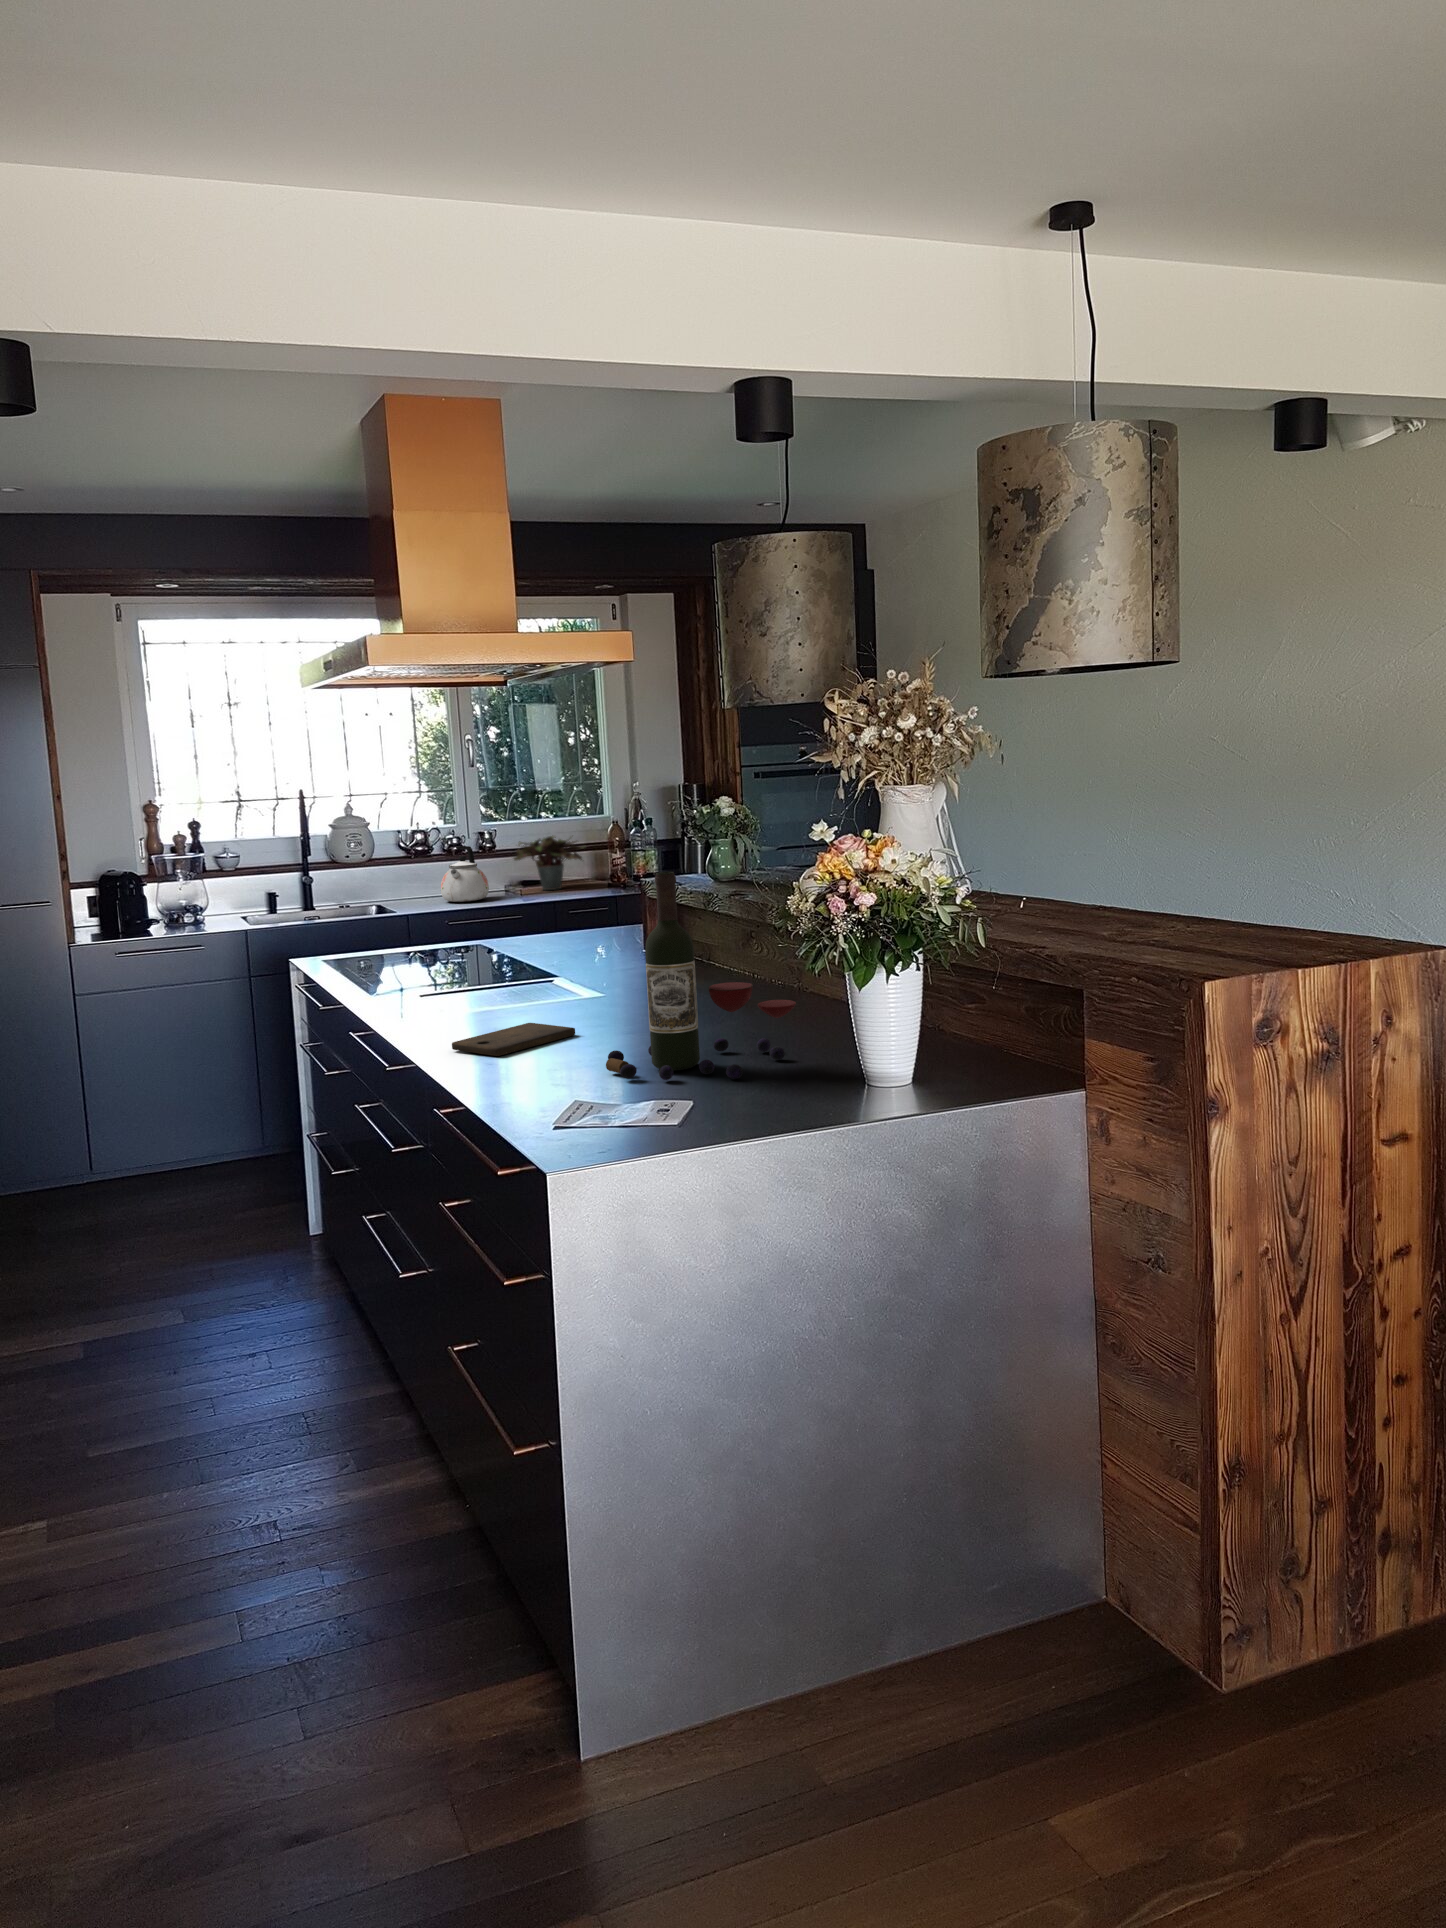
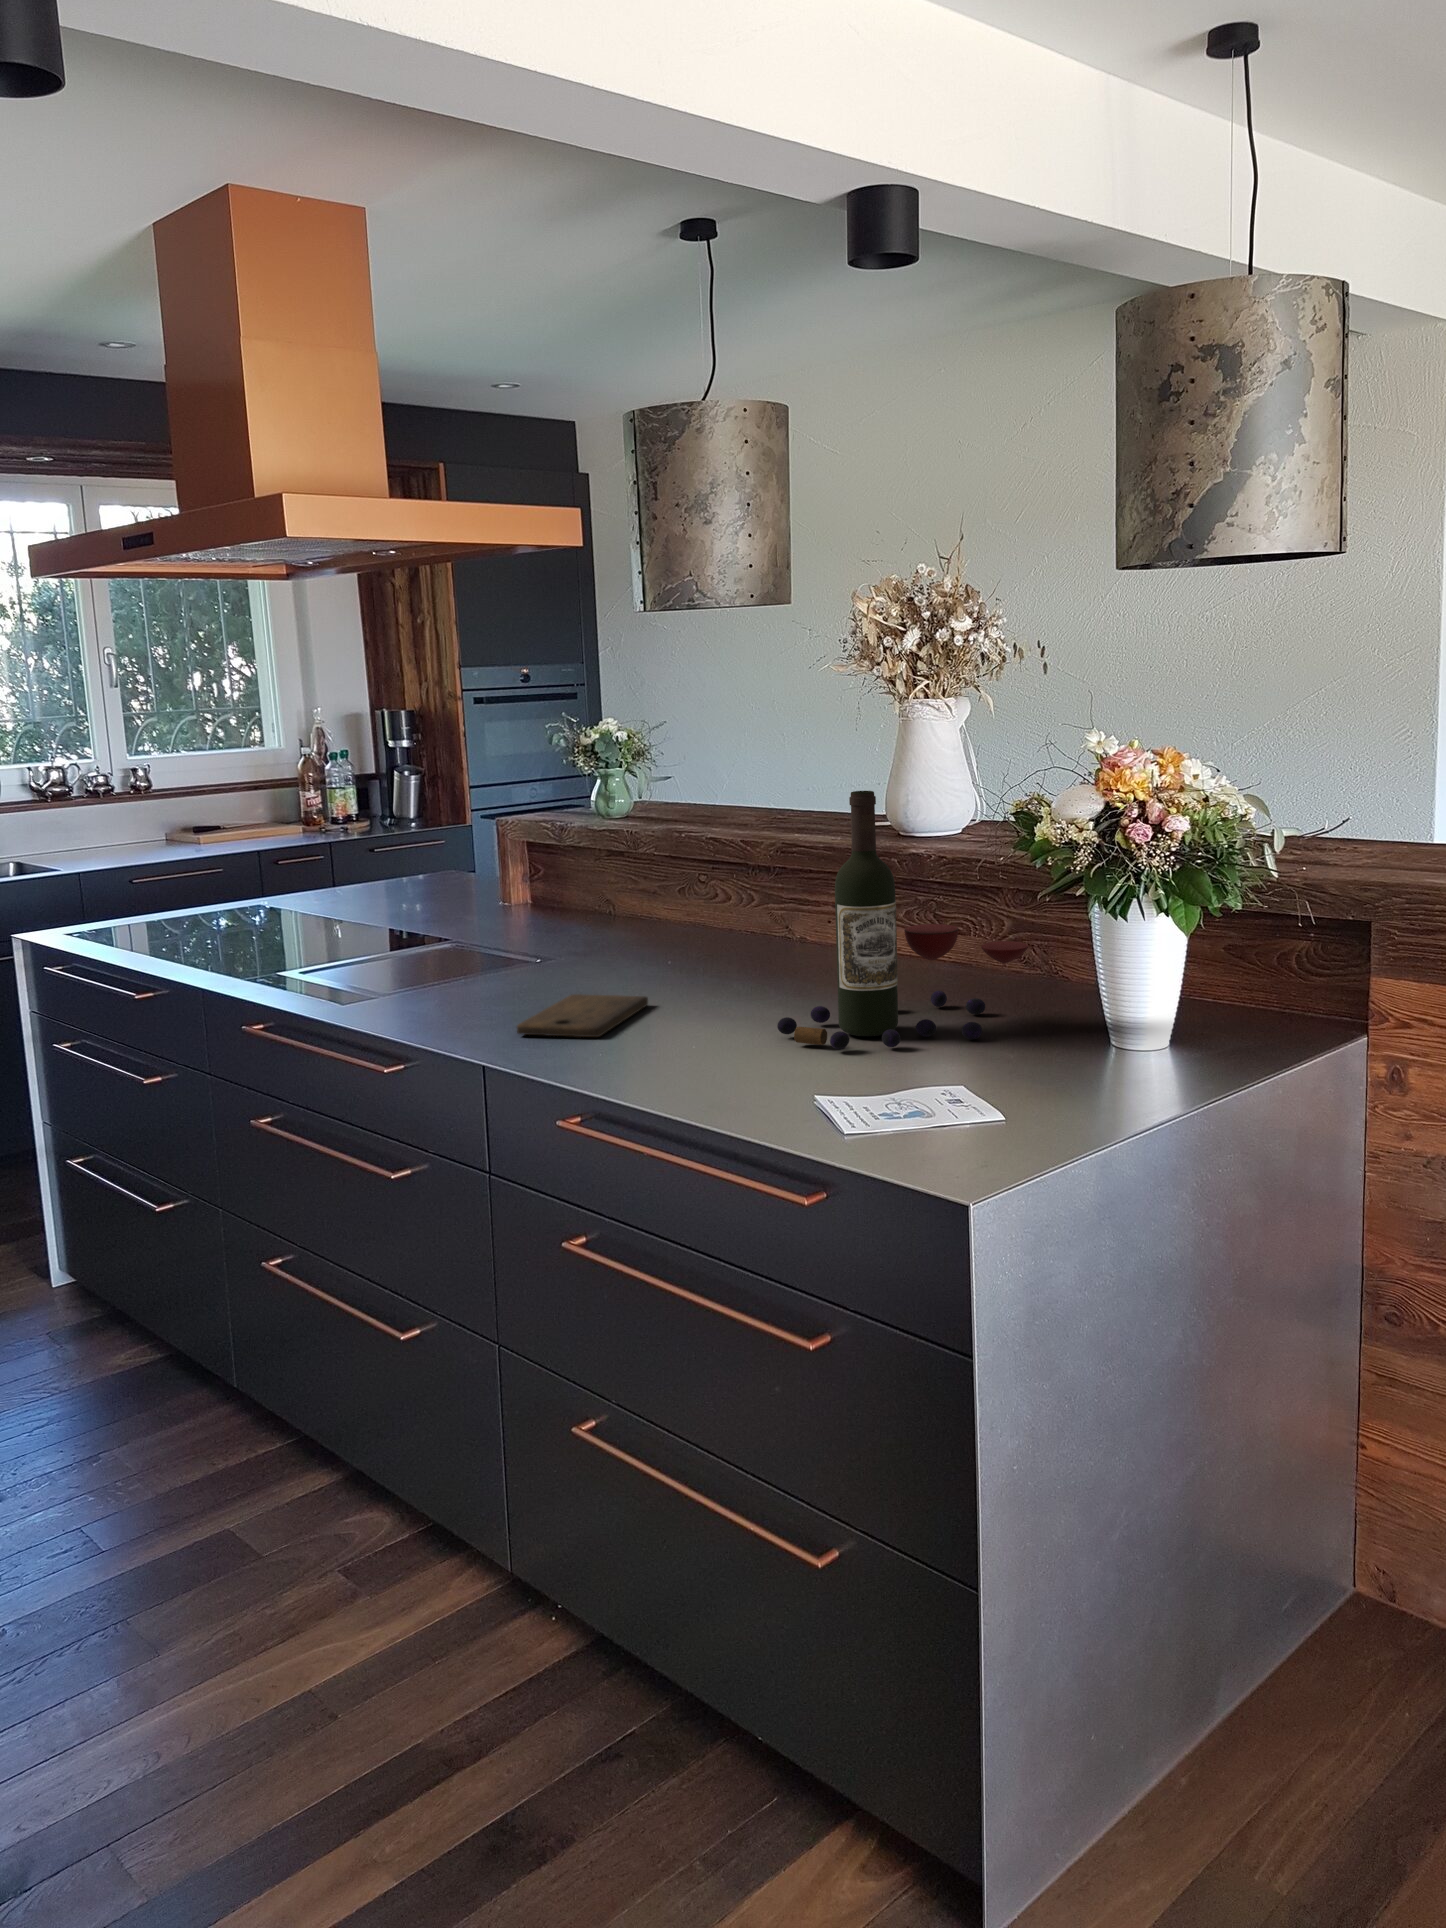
potted plant: present [513,836,586,890] -> none [194,770,288,841]
kettle: present [441,846,489,902] -> none [113,786,178,859]

